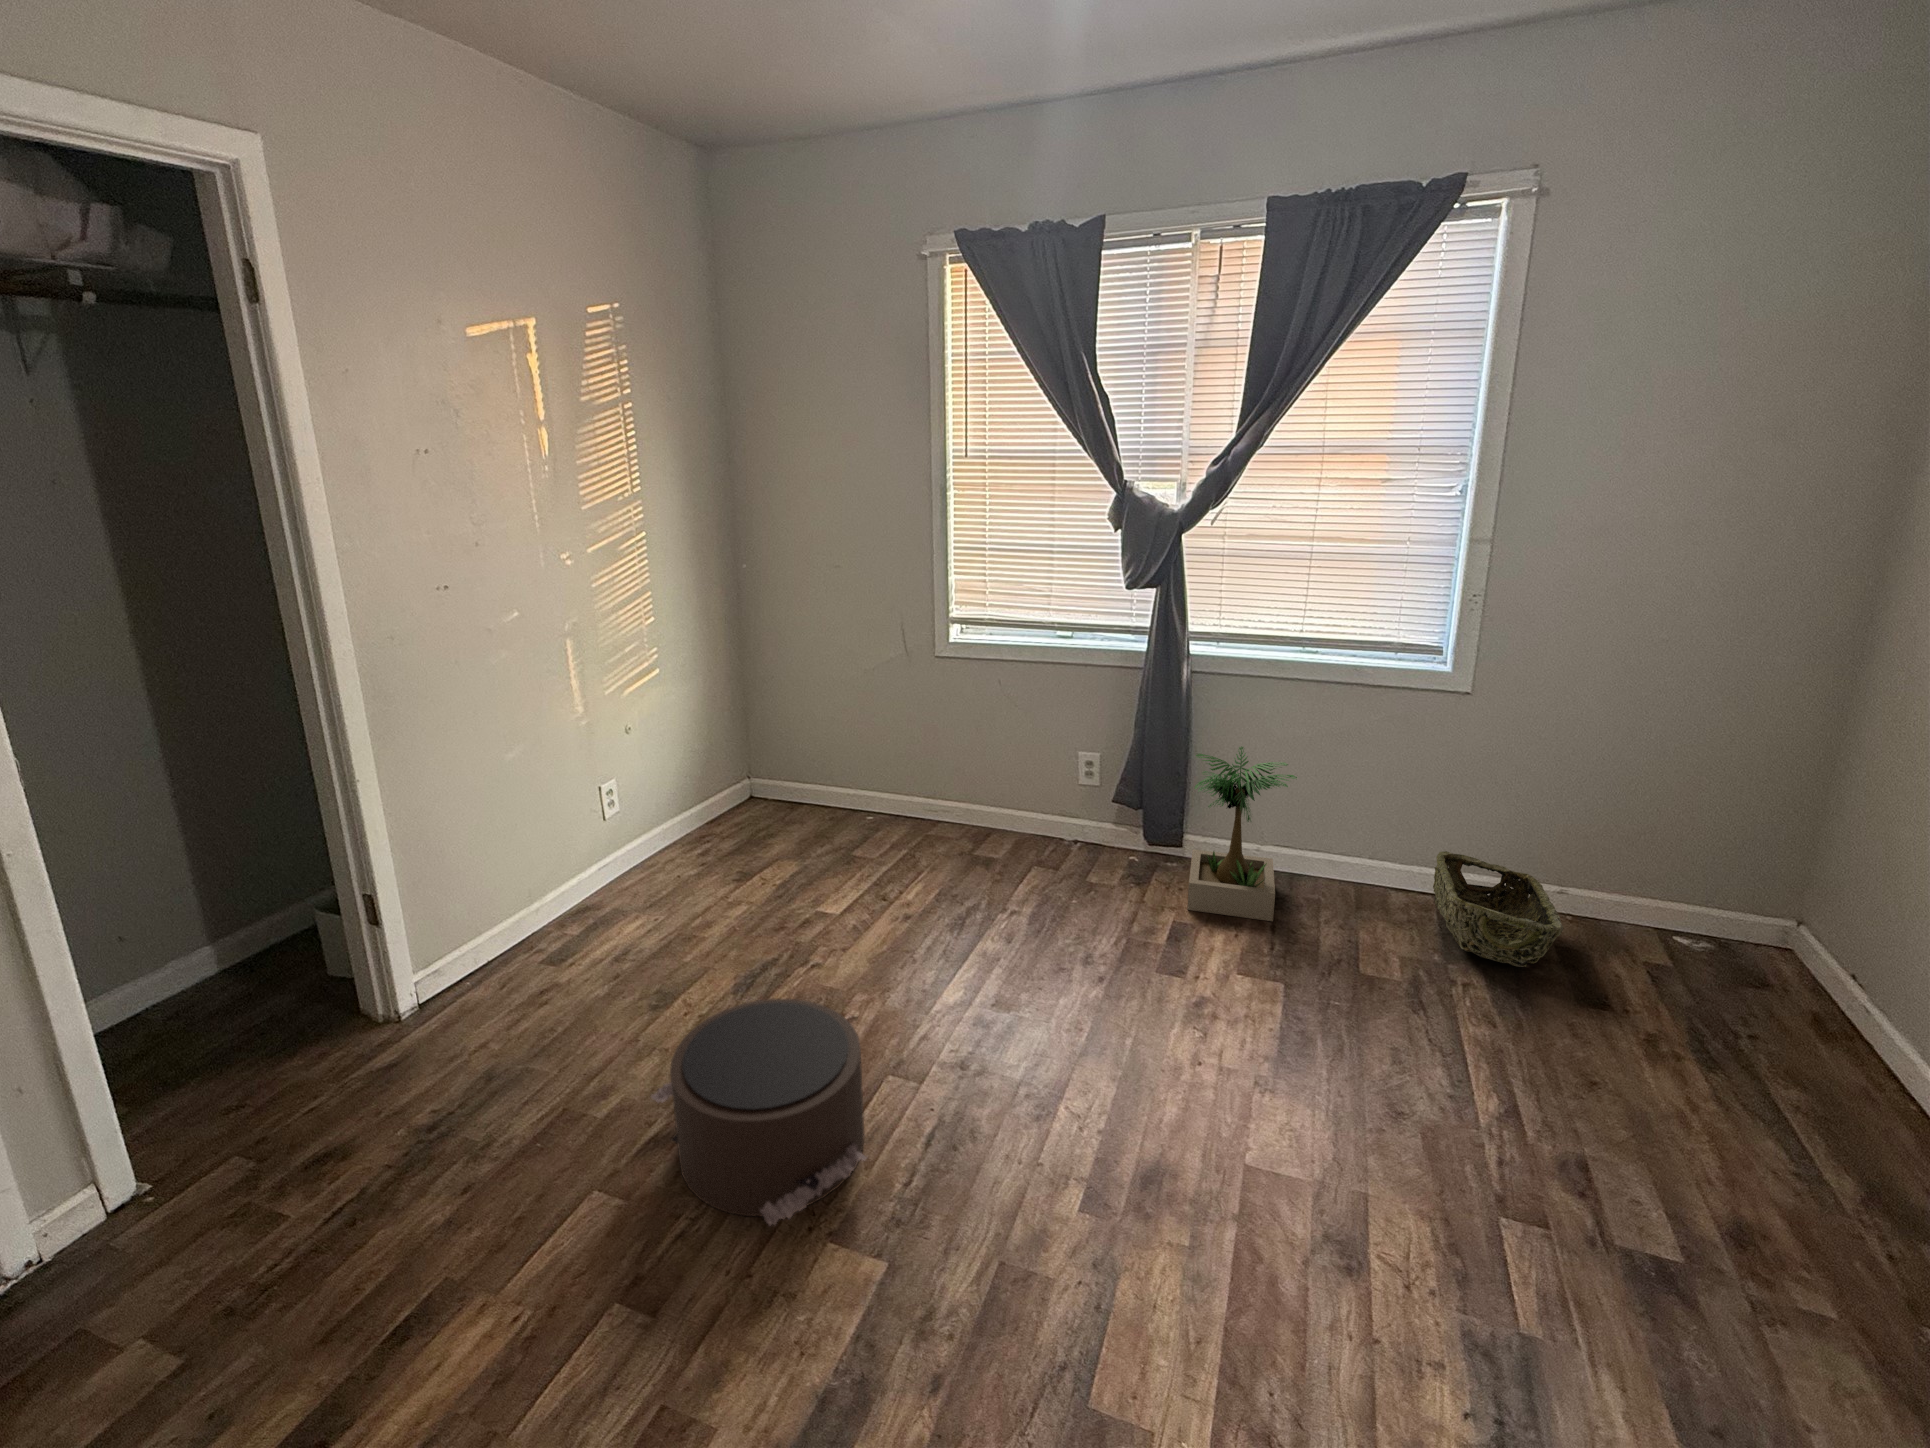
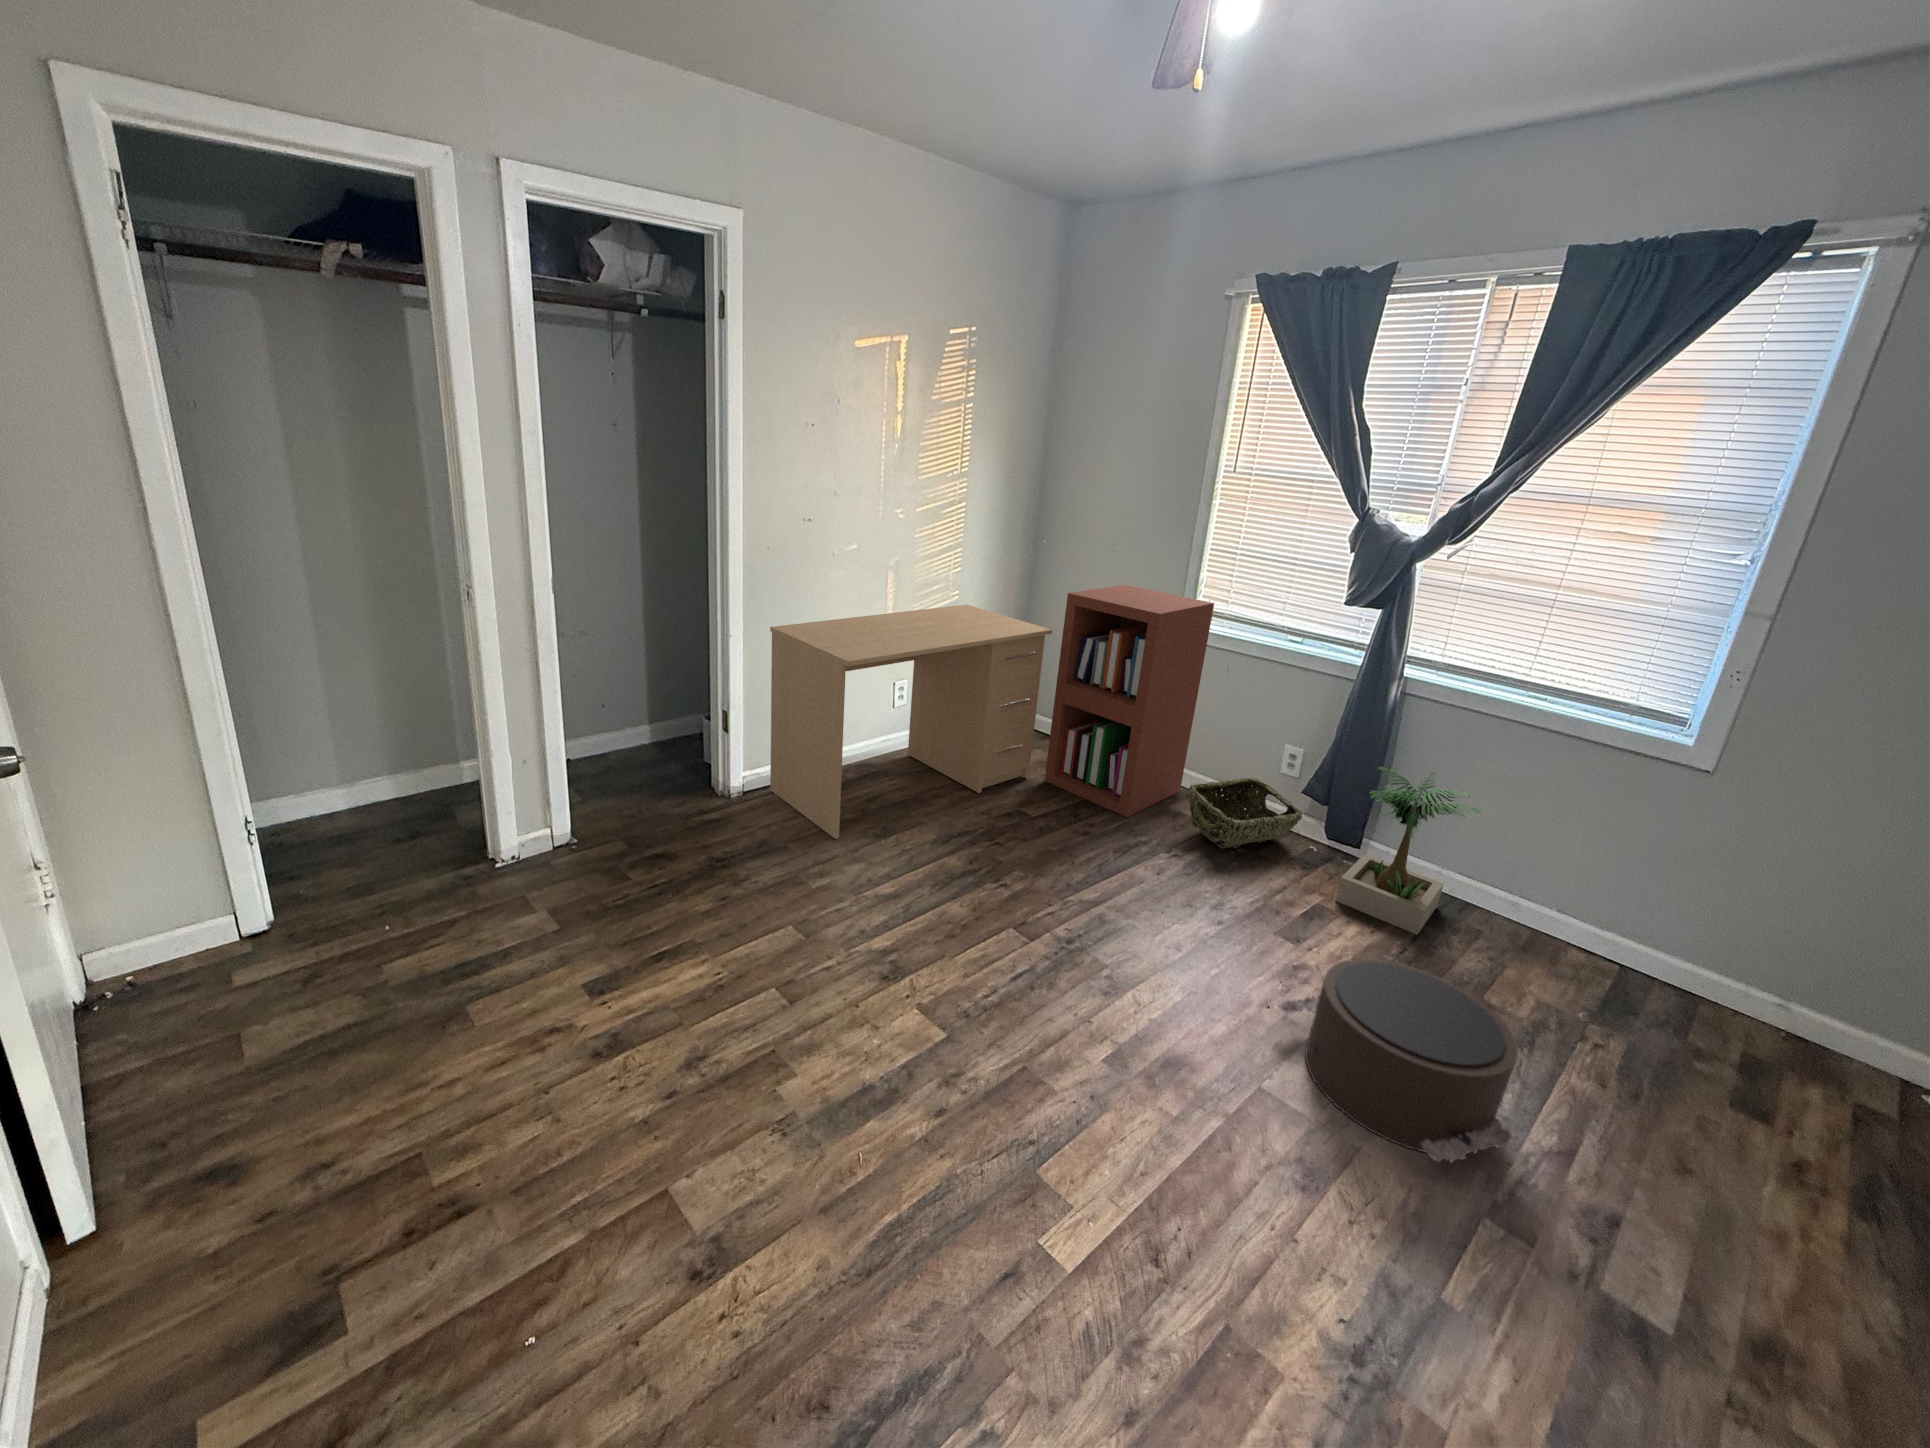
bookshelf: none [816,603,979,880] -> present [1045,585,1214,817]
desk: none [417,661,807,1034] -> present [770,605,1052,839]
woven basket: present [1433,851,1564,967] -> present [1189,778,1302,848]
pouf: present [651,999,867,1225] -> present [1278,958,1518,1162]

